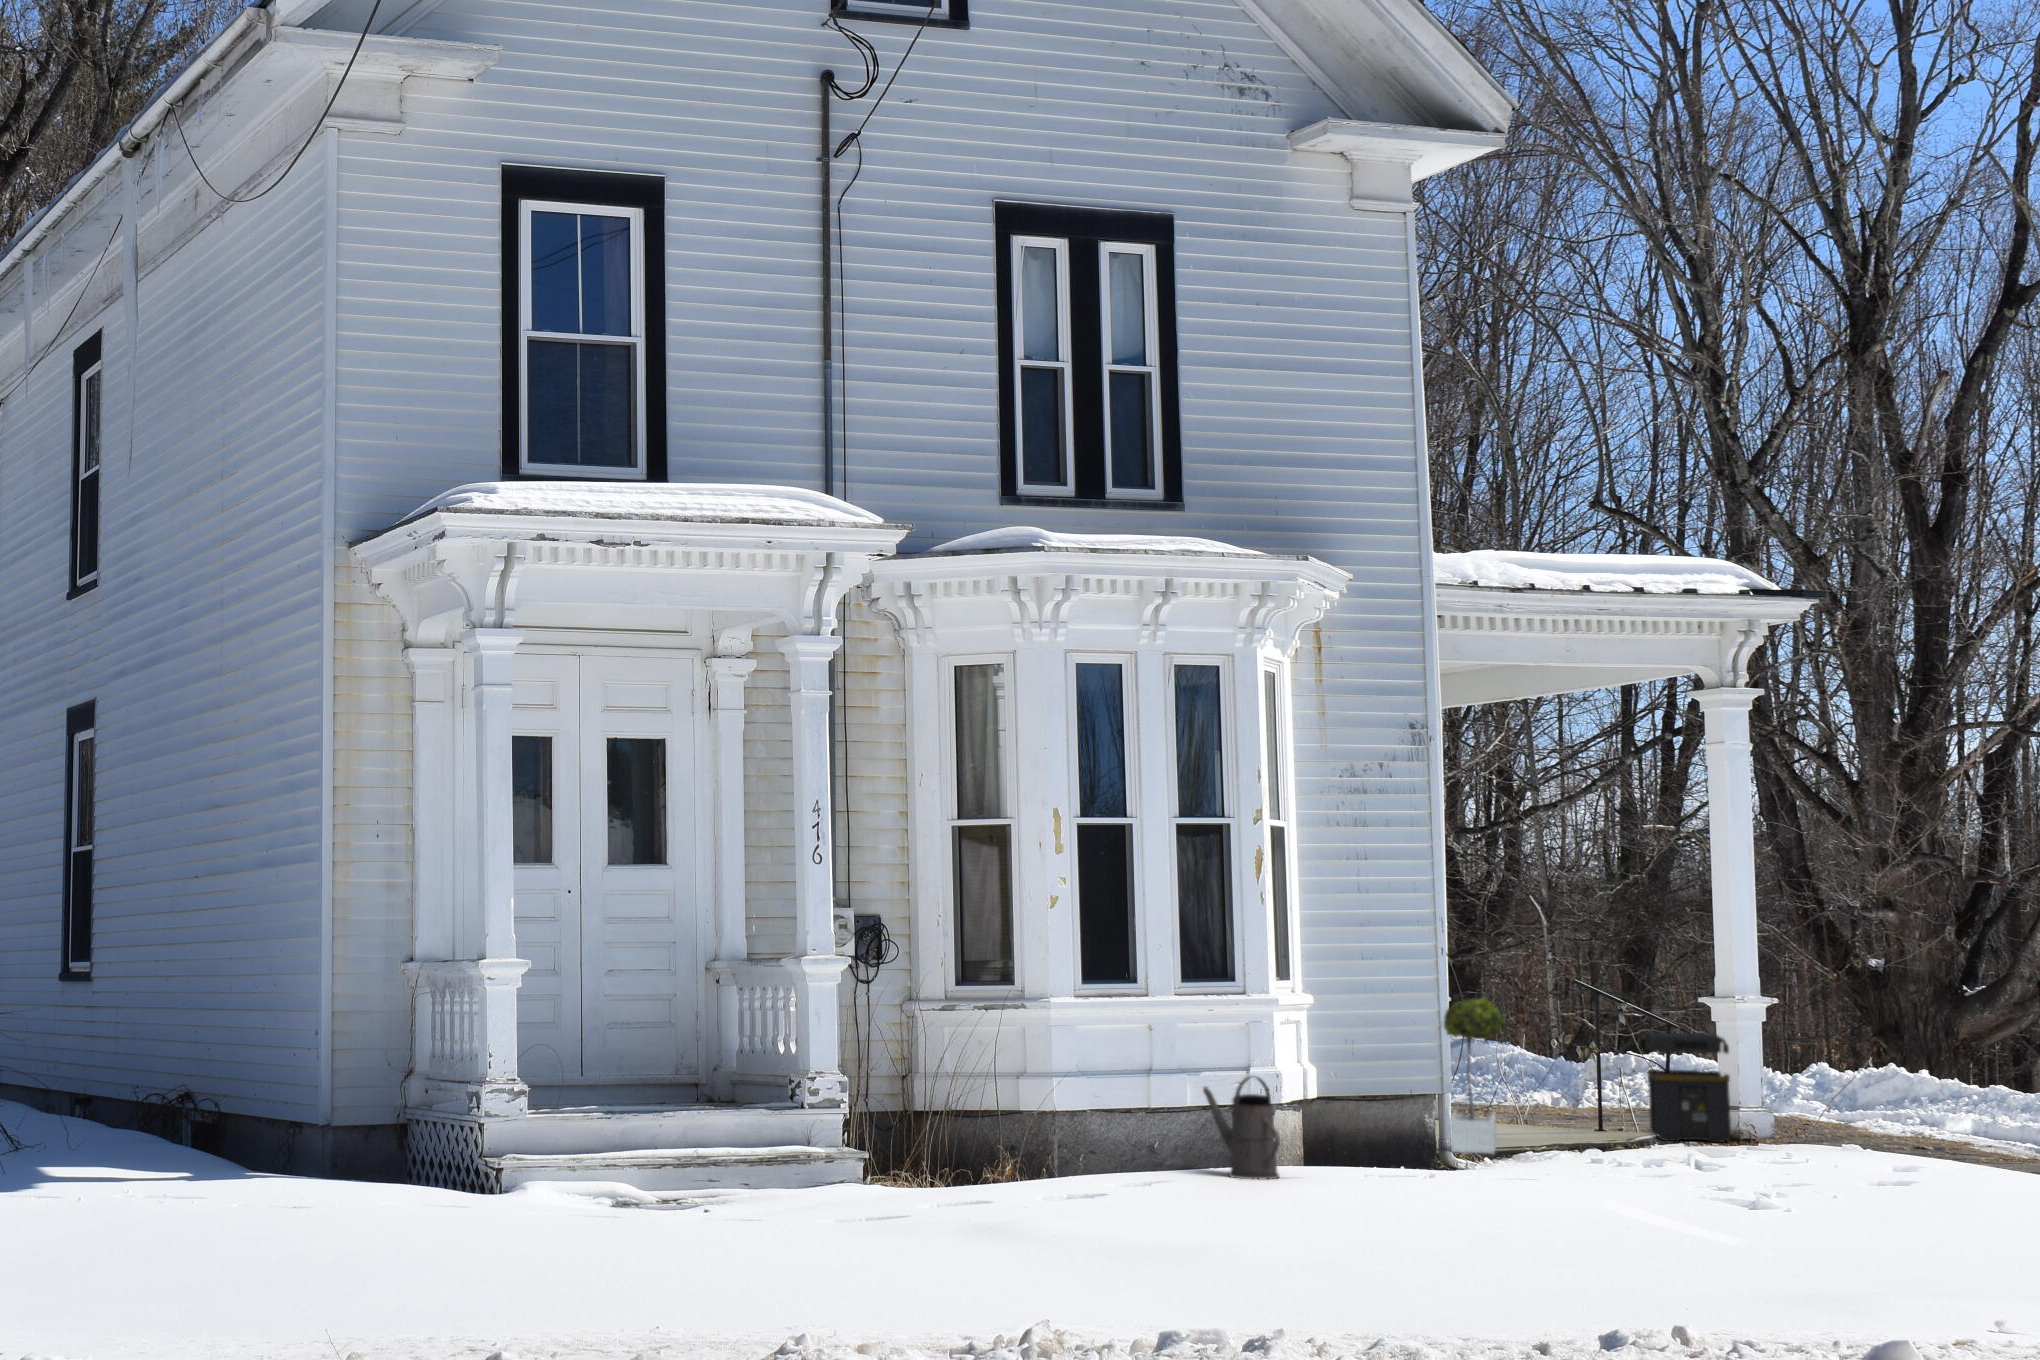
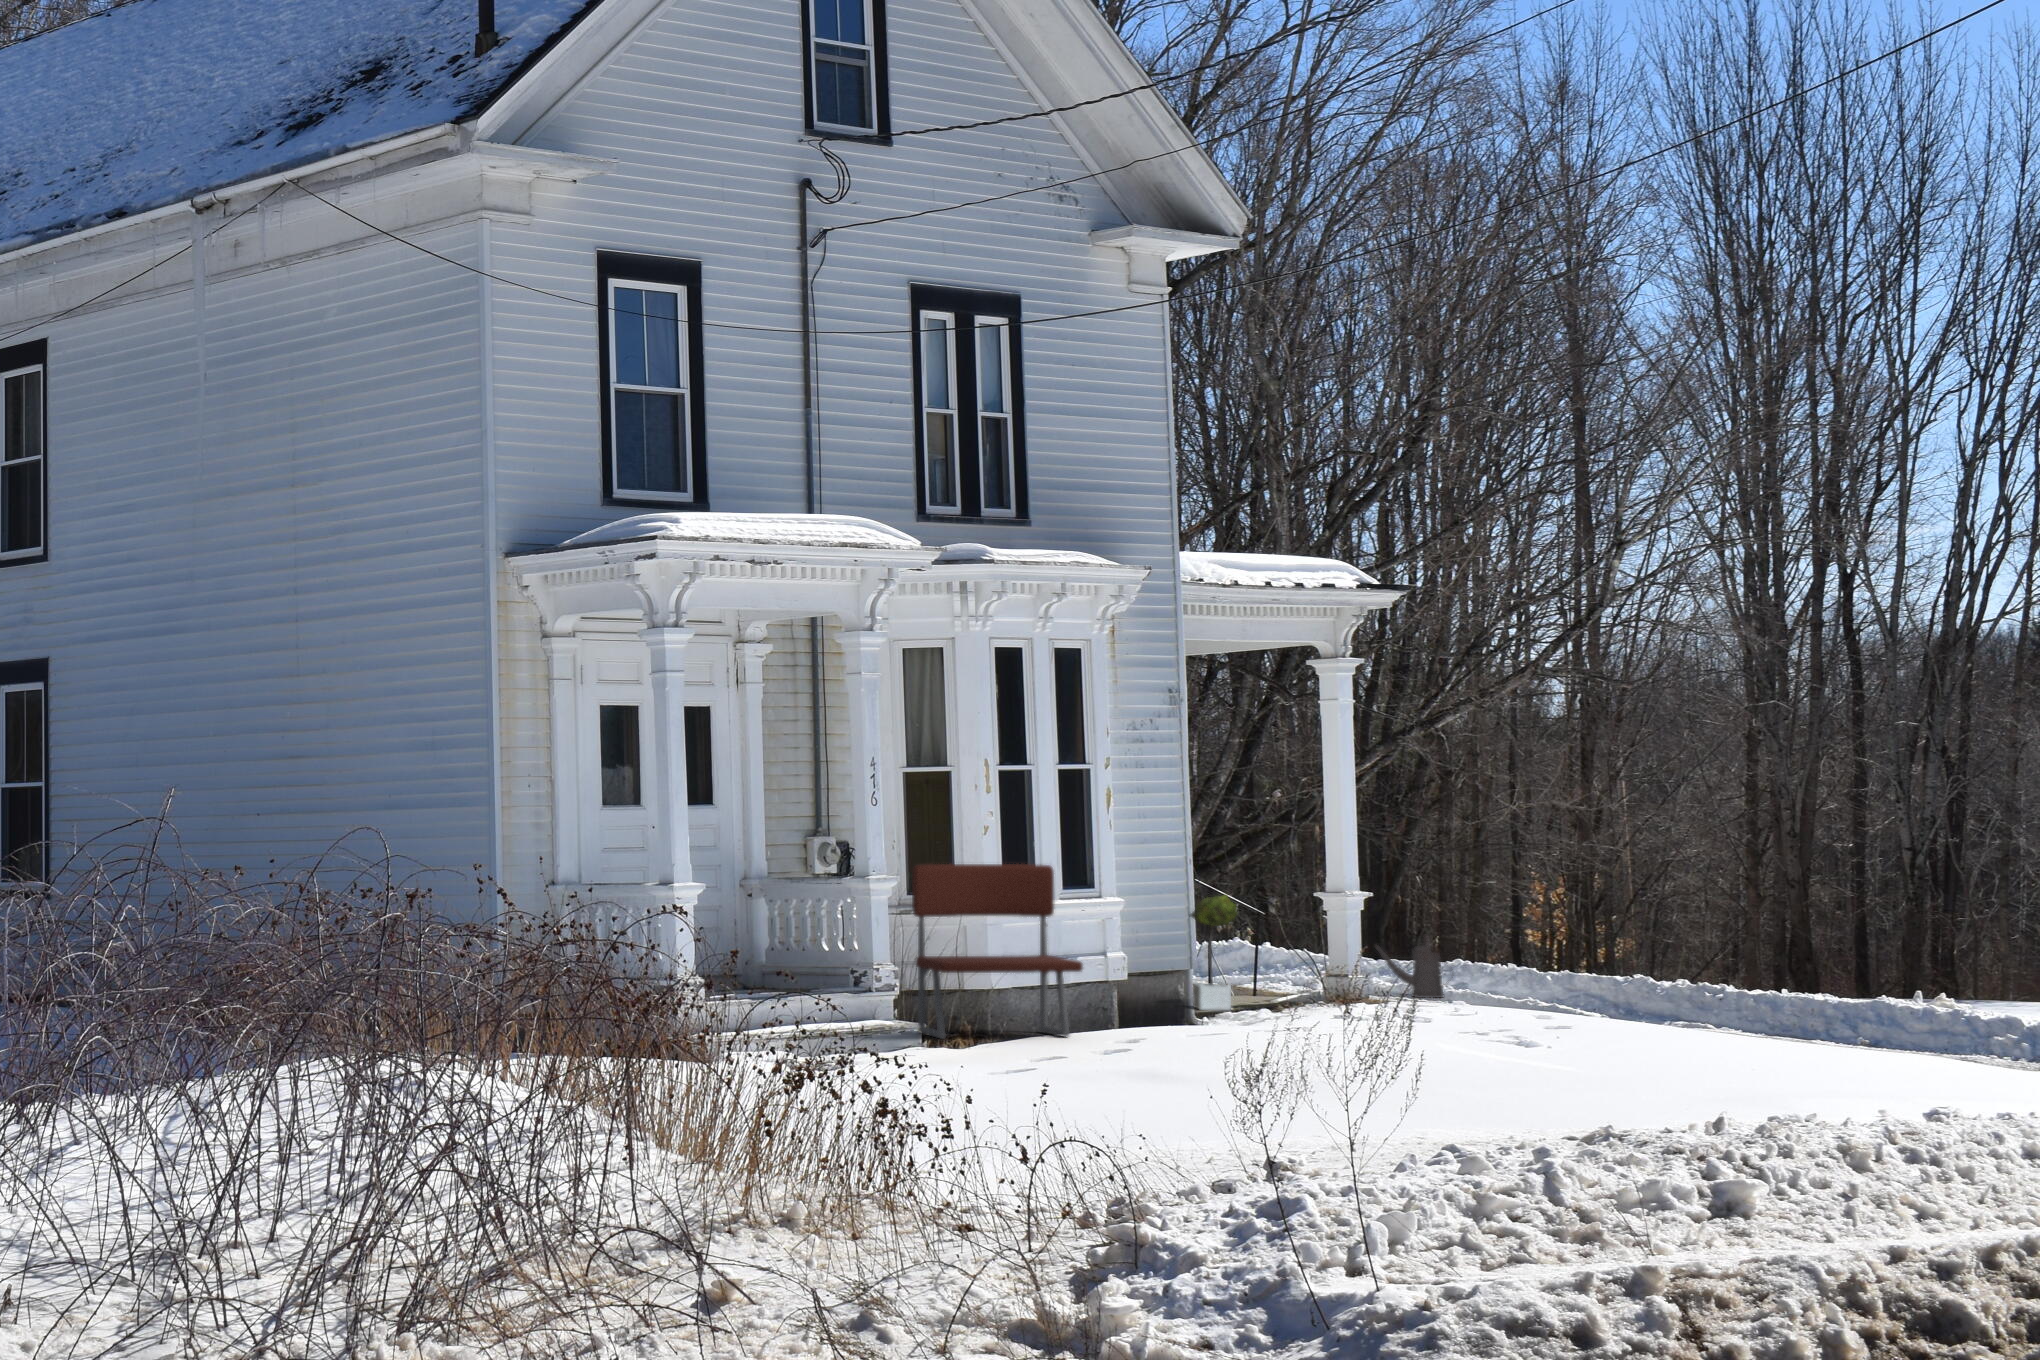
bench: none [936,946,1141,1182] -> present [912,864,1083,1039]
toolbox: present [1645,1033,1731,1142] -> none [1288,918,1356,998]
watering can: present [1203,1077,1280,1179] -> present [1375,934,1444,998]

